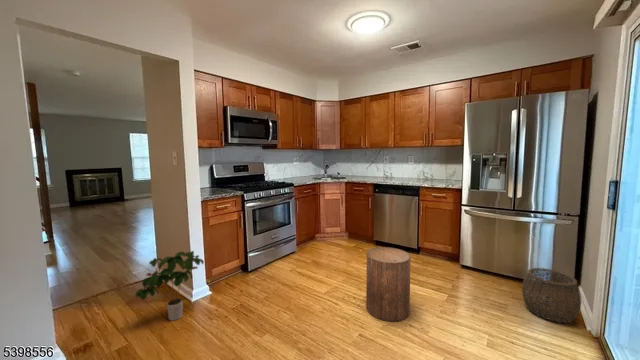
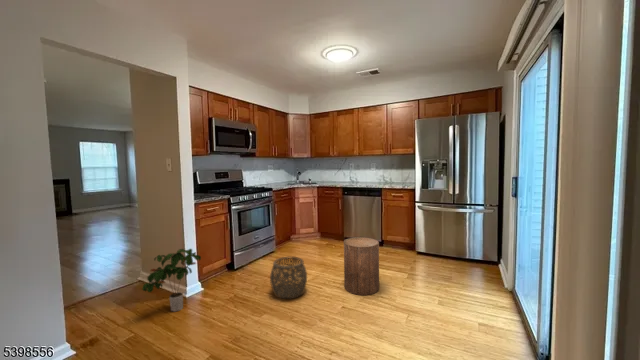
woven basket: present [522,268,581,323] -> present [270,257,307,299]

